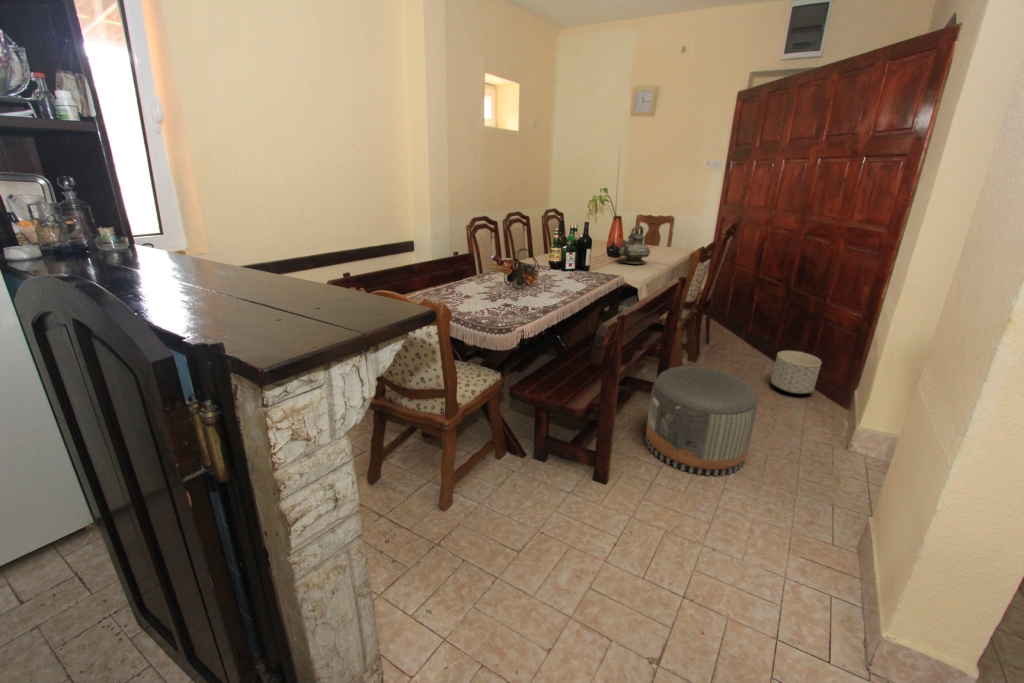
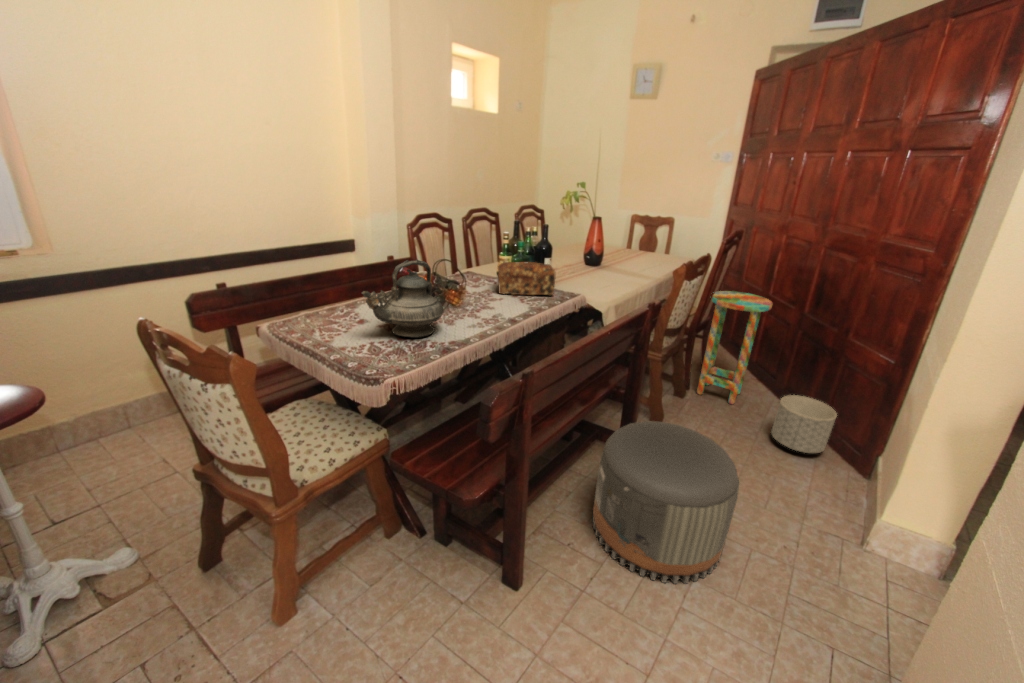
teapot: present [619,225,650,265] -> present [362,259,443,338]
bread loaf: none [553,251,601,278] -> present [498,262,555,295]
side table: none [707,273,766,365] -> present [697,291,772,404]

